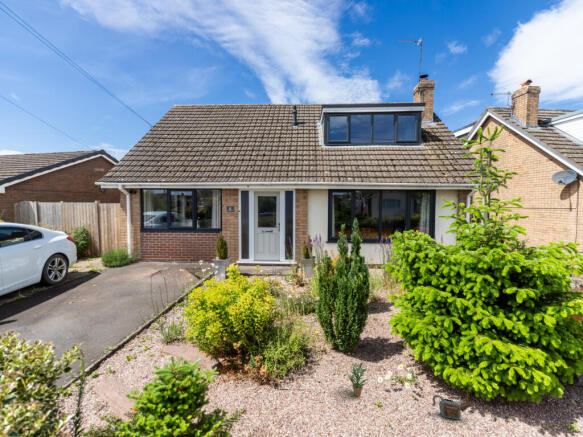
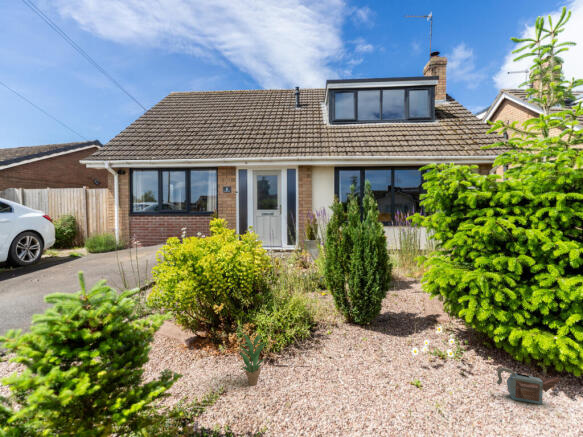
potted plant: present [349,362,367,397] -> present [240,333,266,385]

